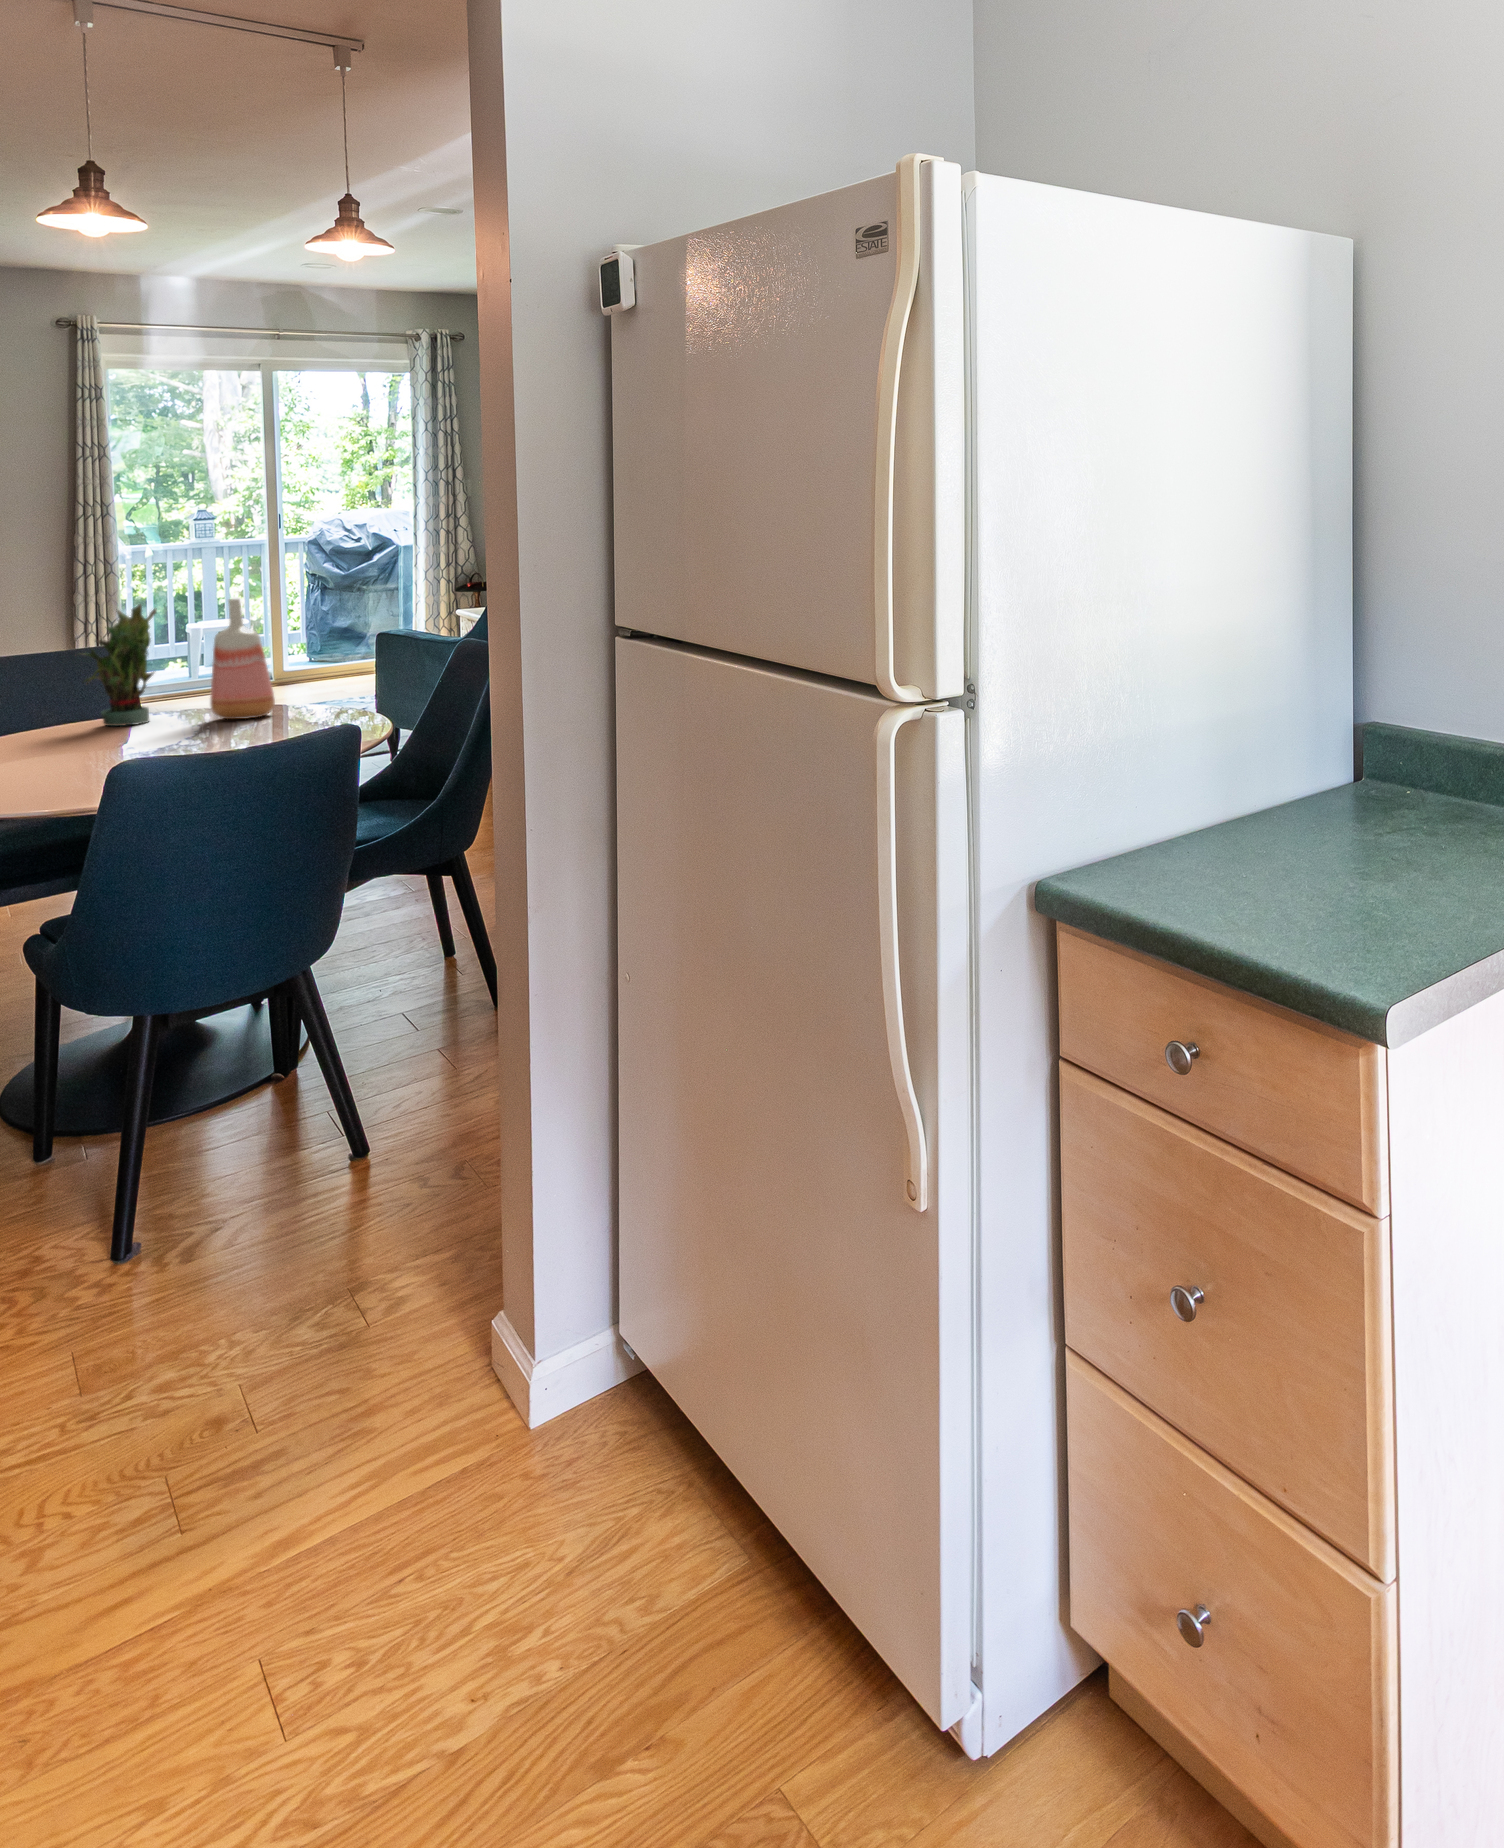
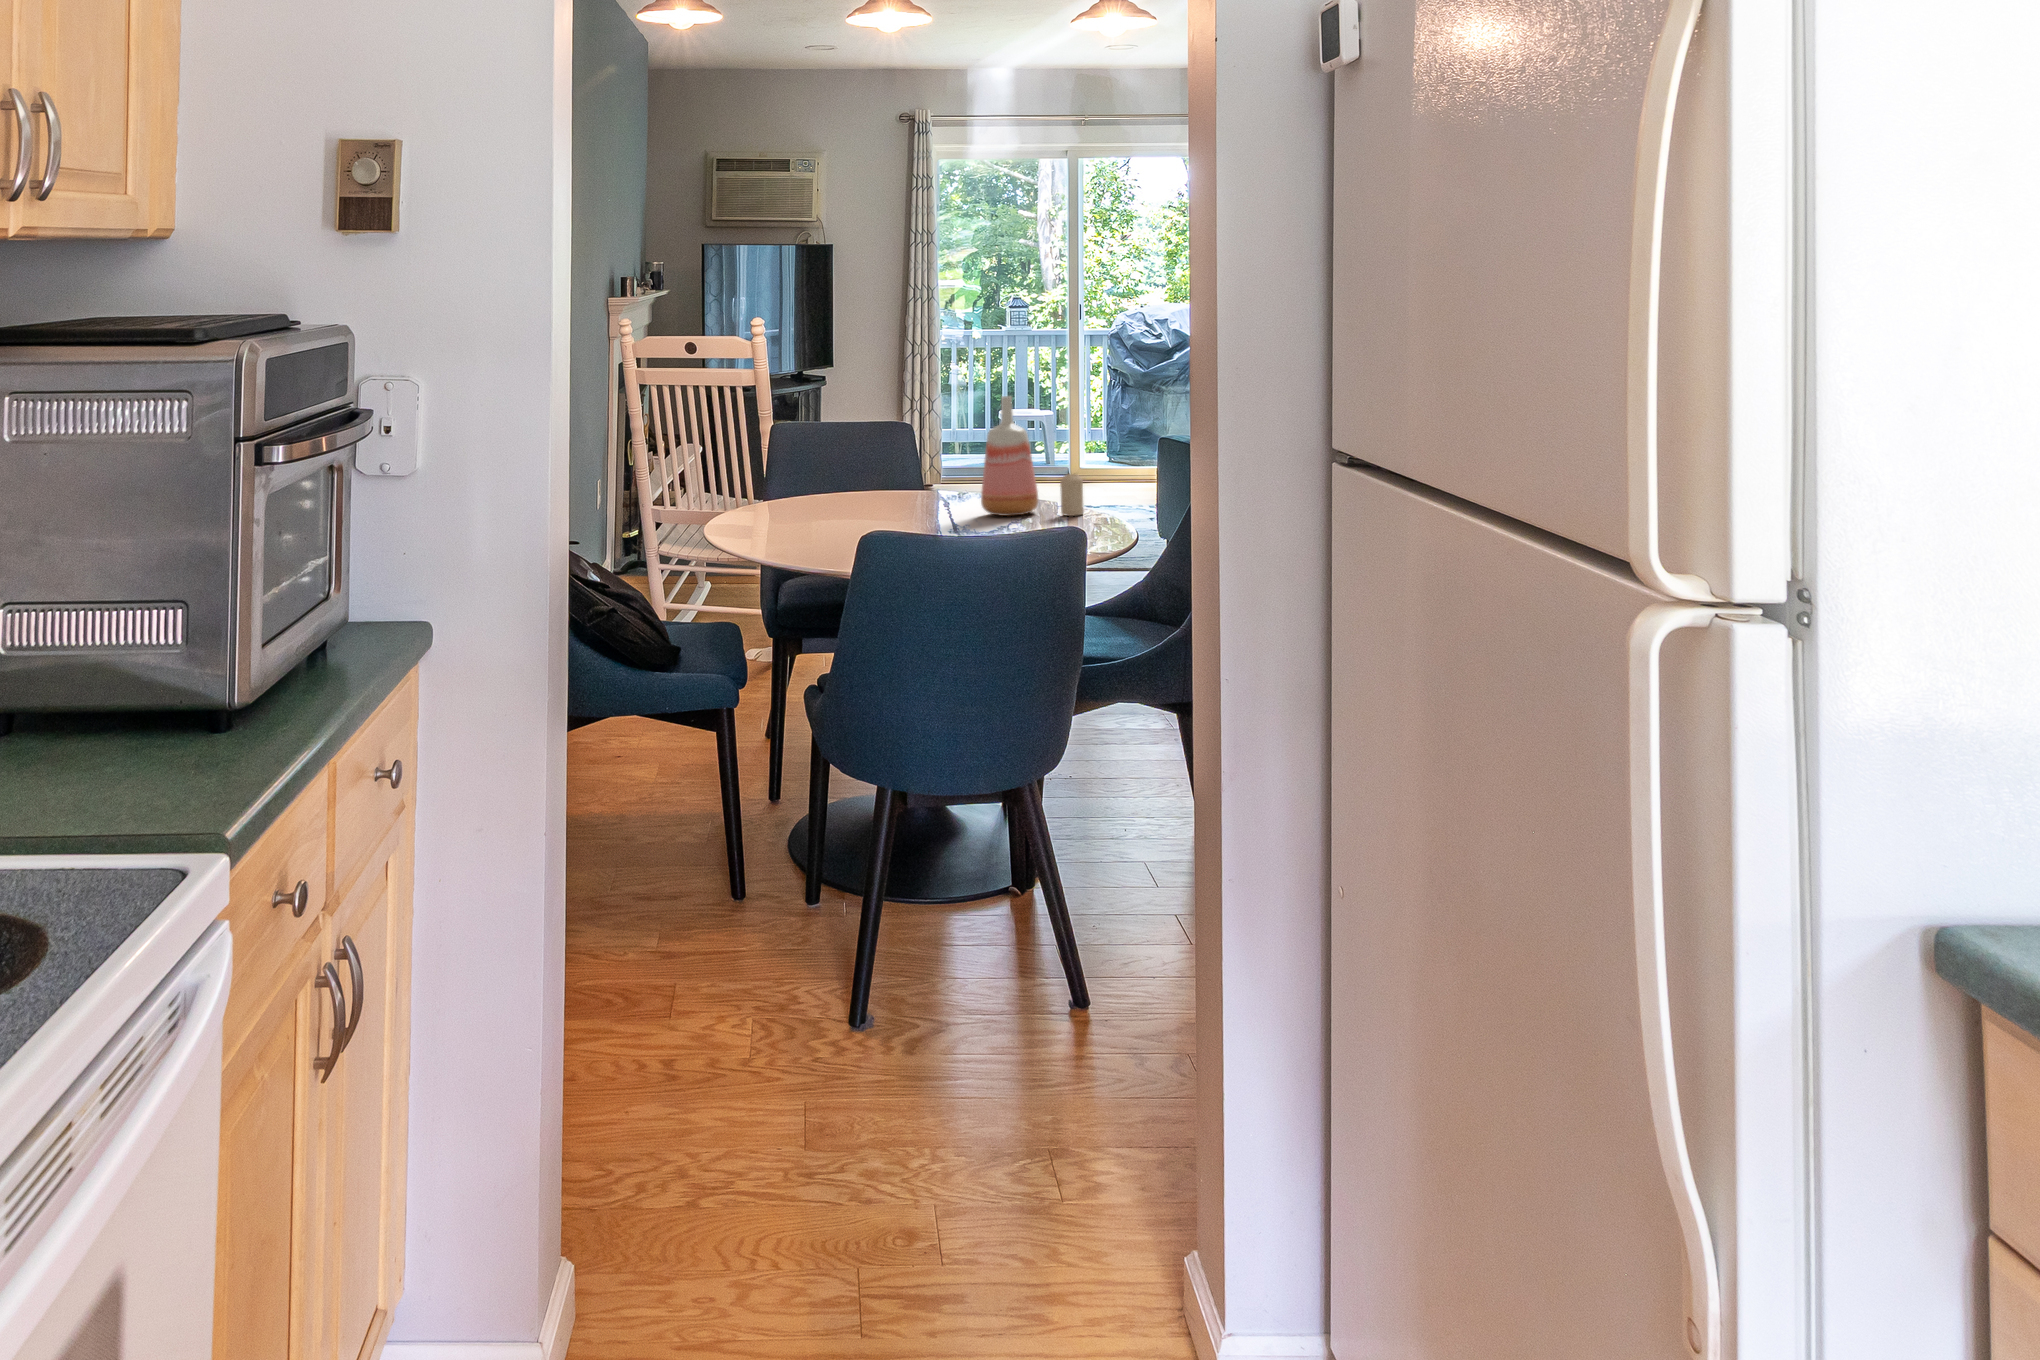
potted plant: present [84,604,157,726] -> none [872,400,943,516]
candle: none [299,674,326,715] -> present [1060,474,1083,516]

